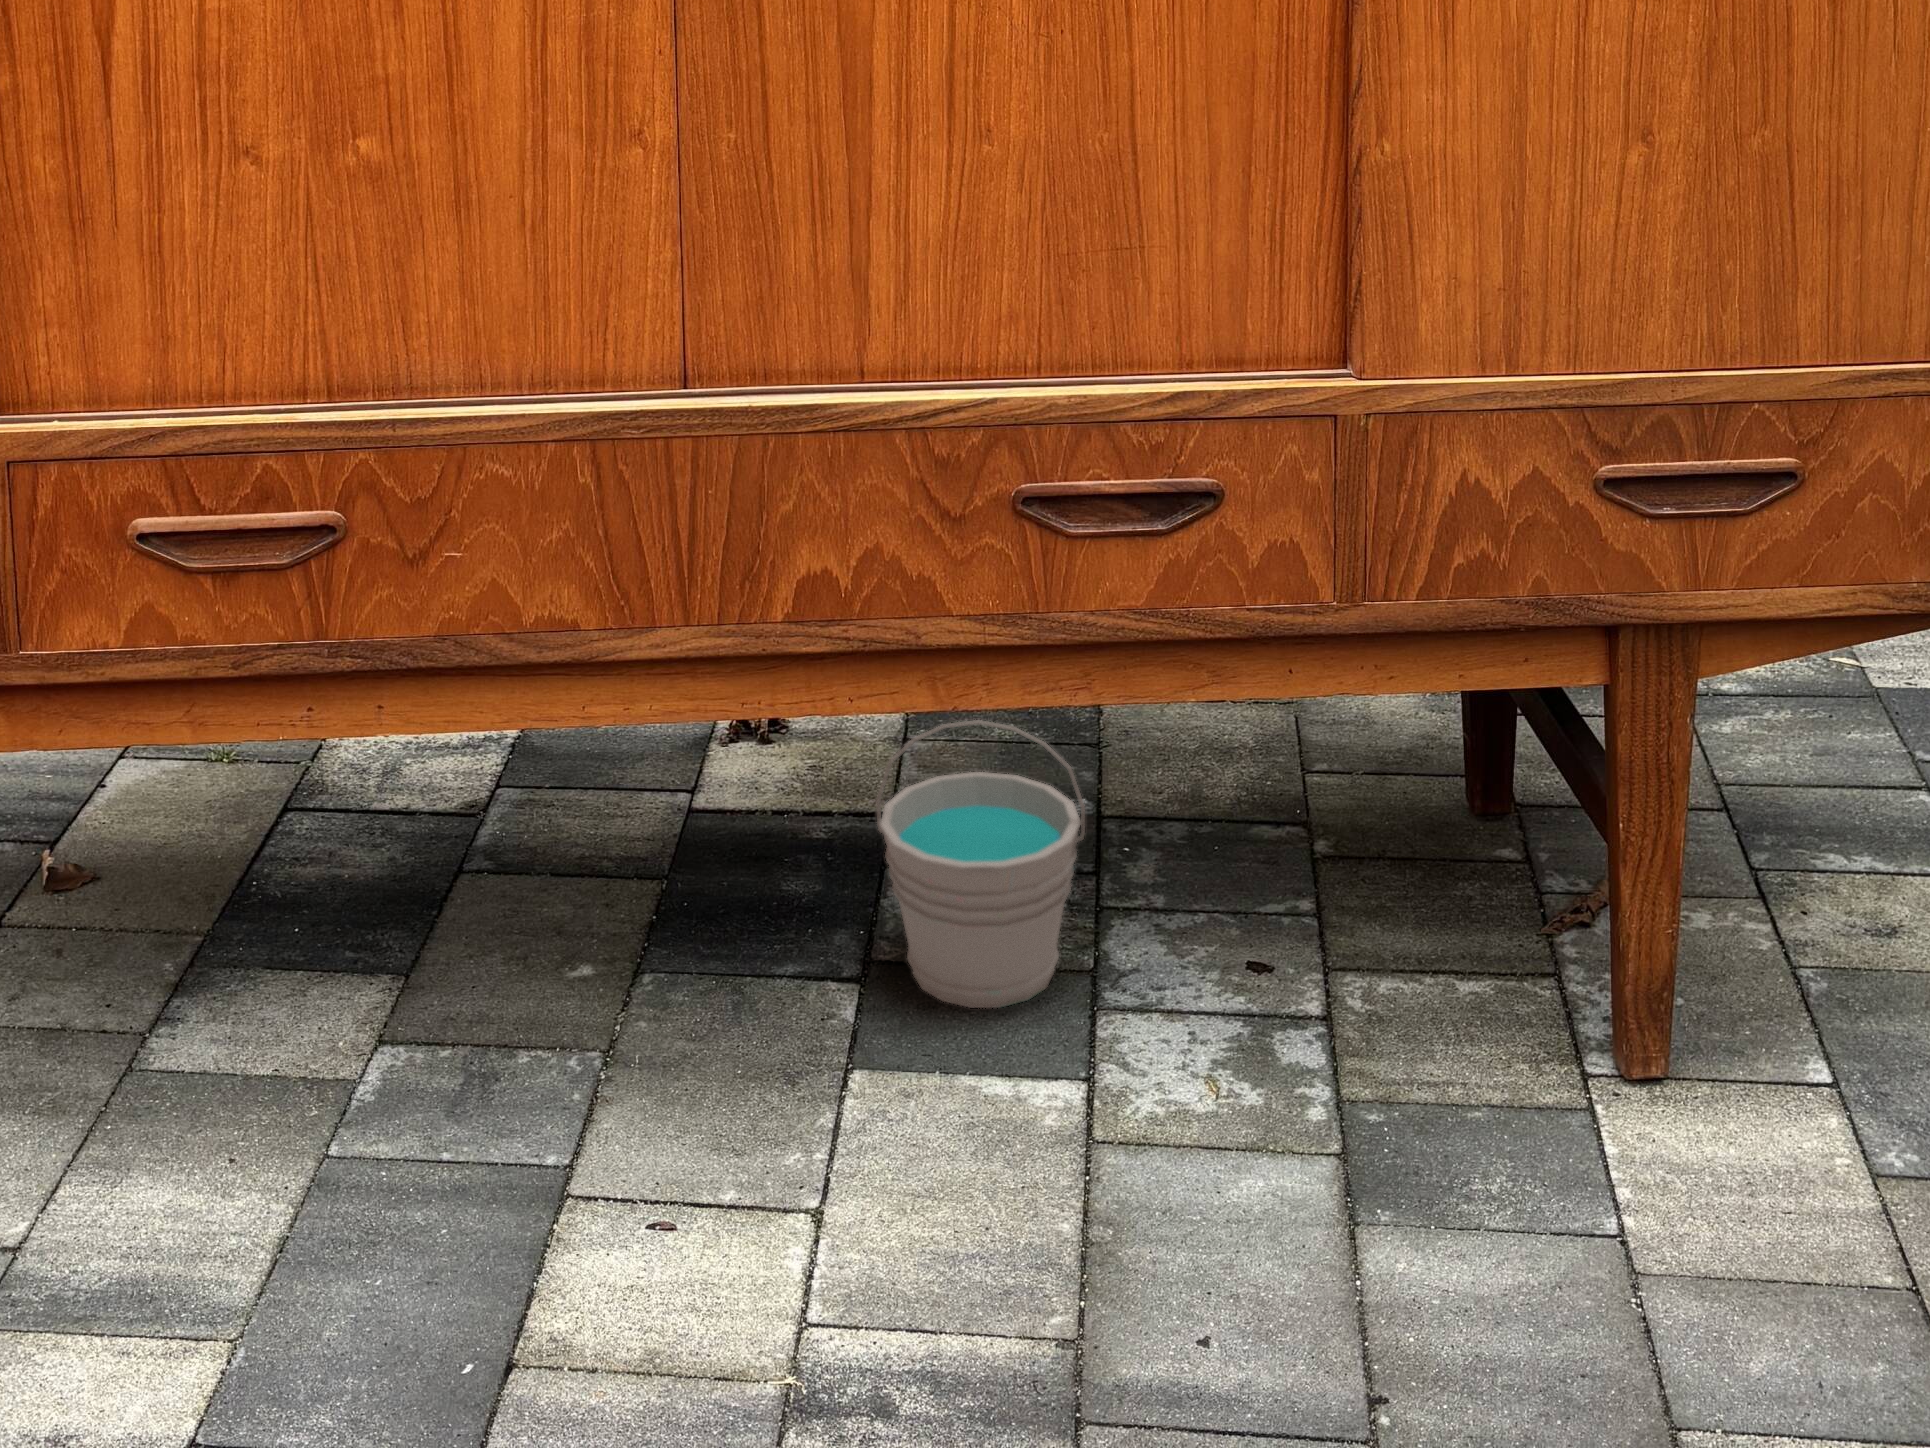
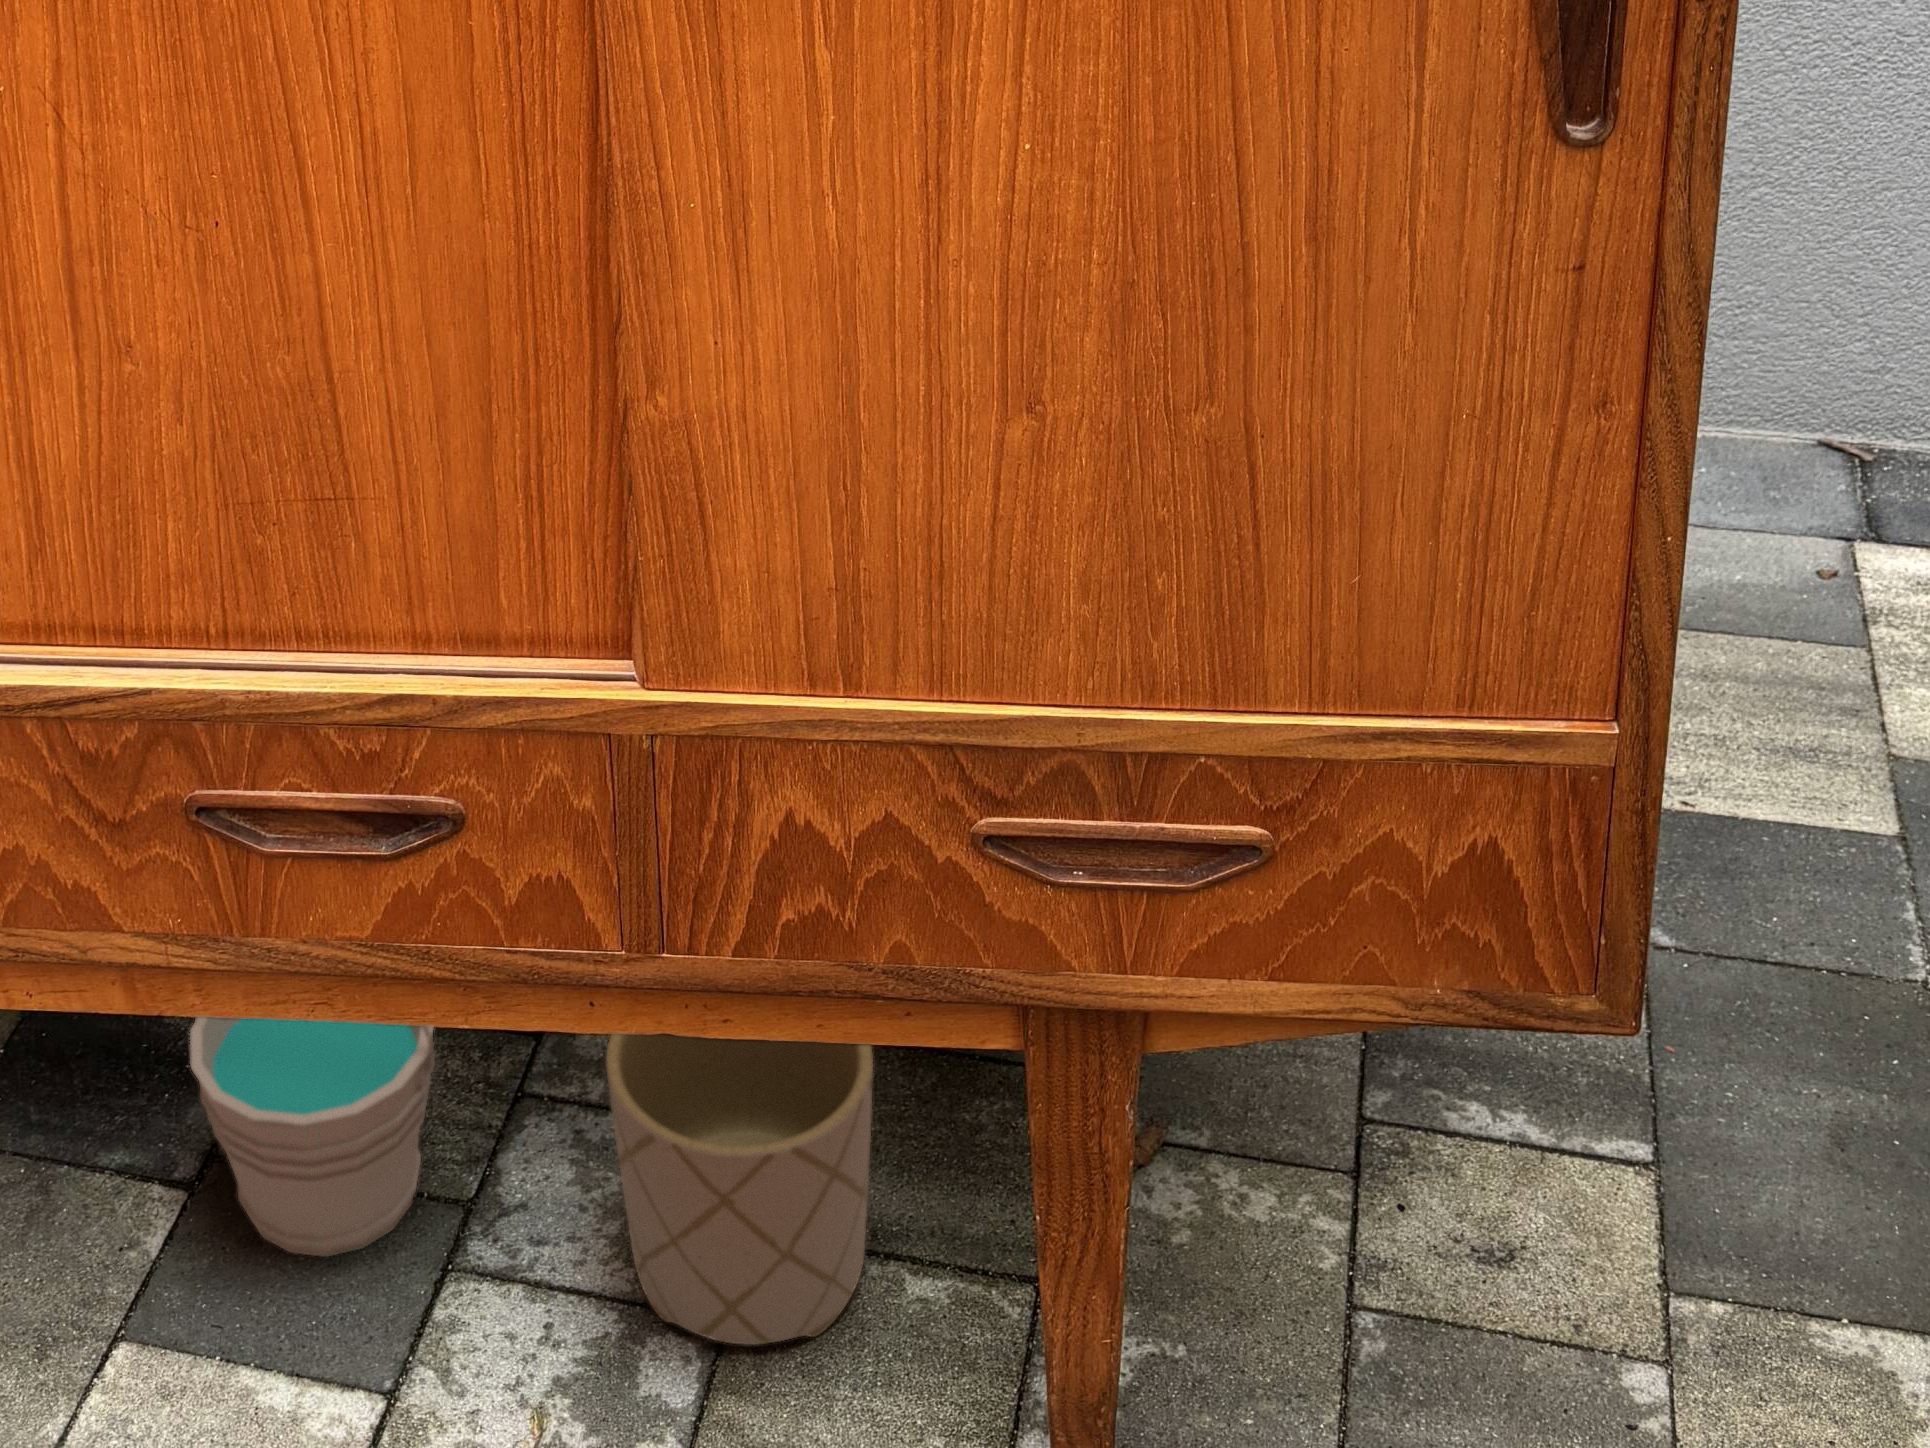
planter: none [1235,738,1446,1020] -> present [606,1034,873,1345]

